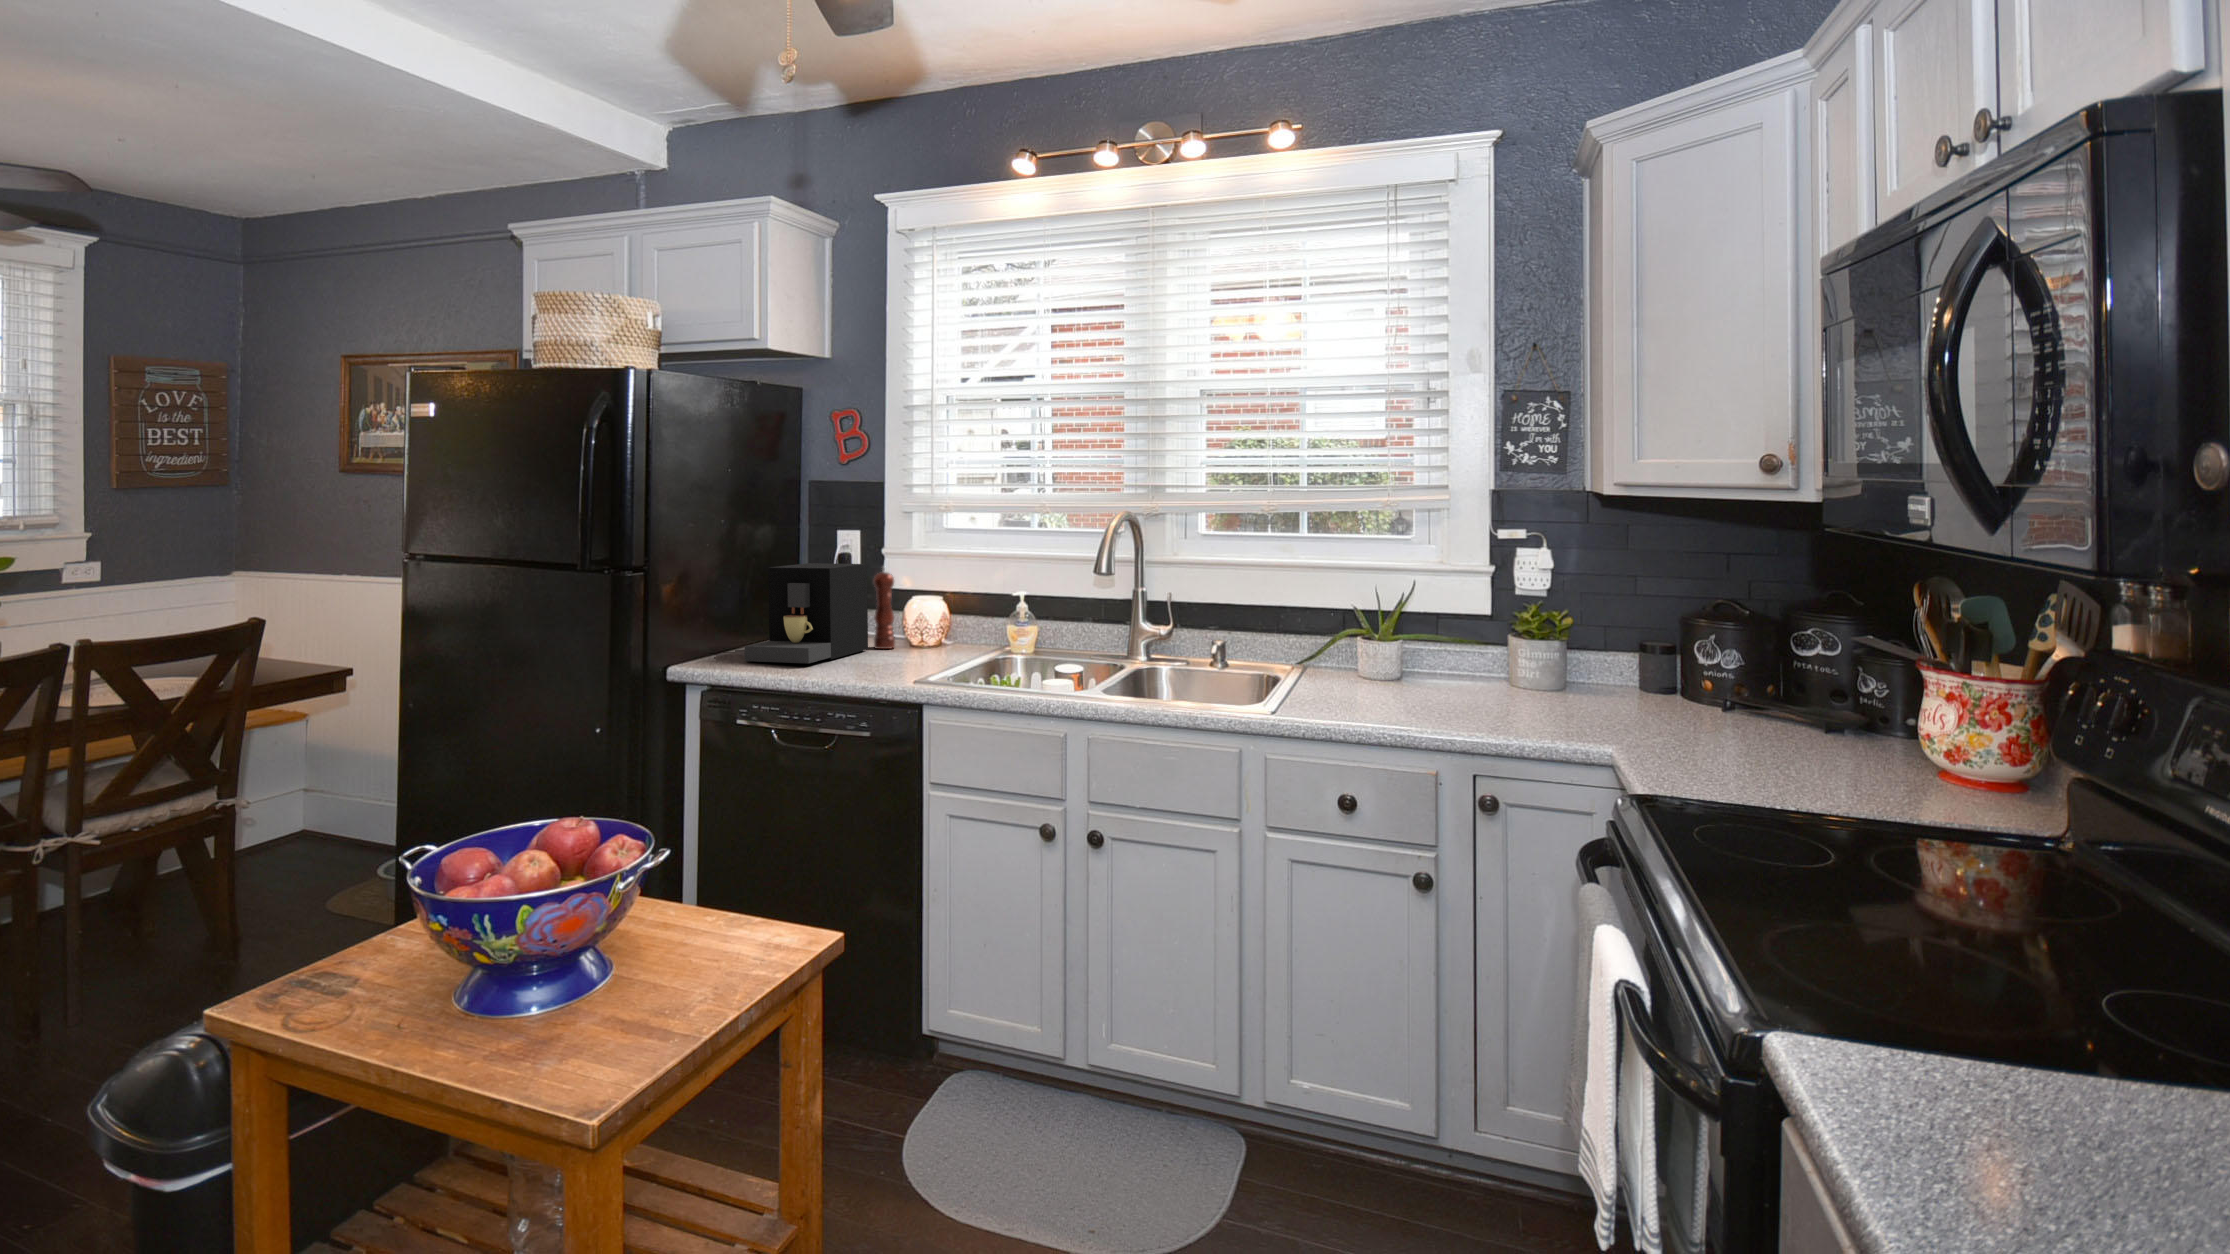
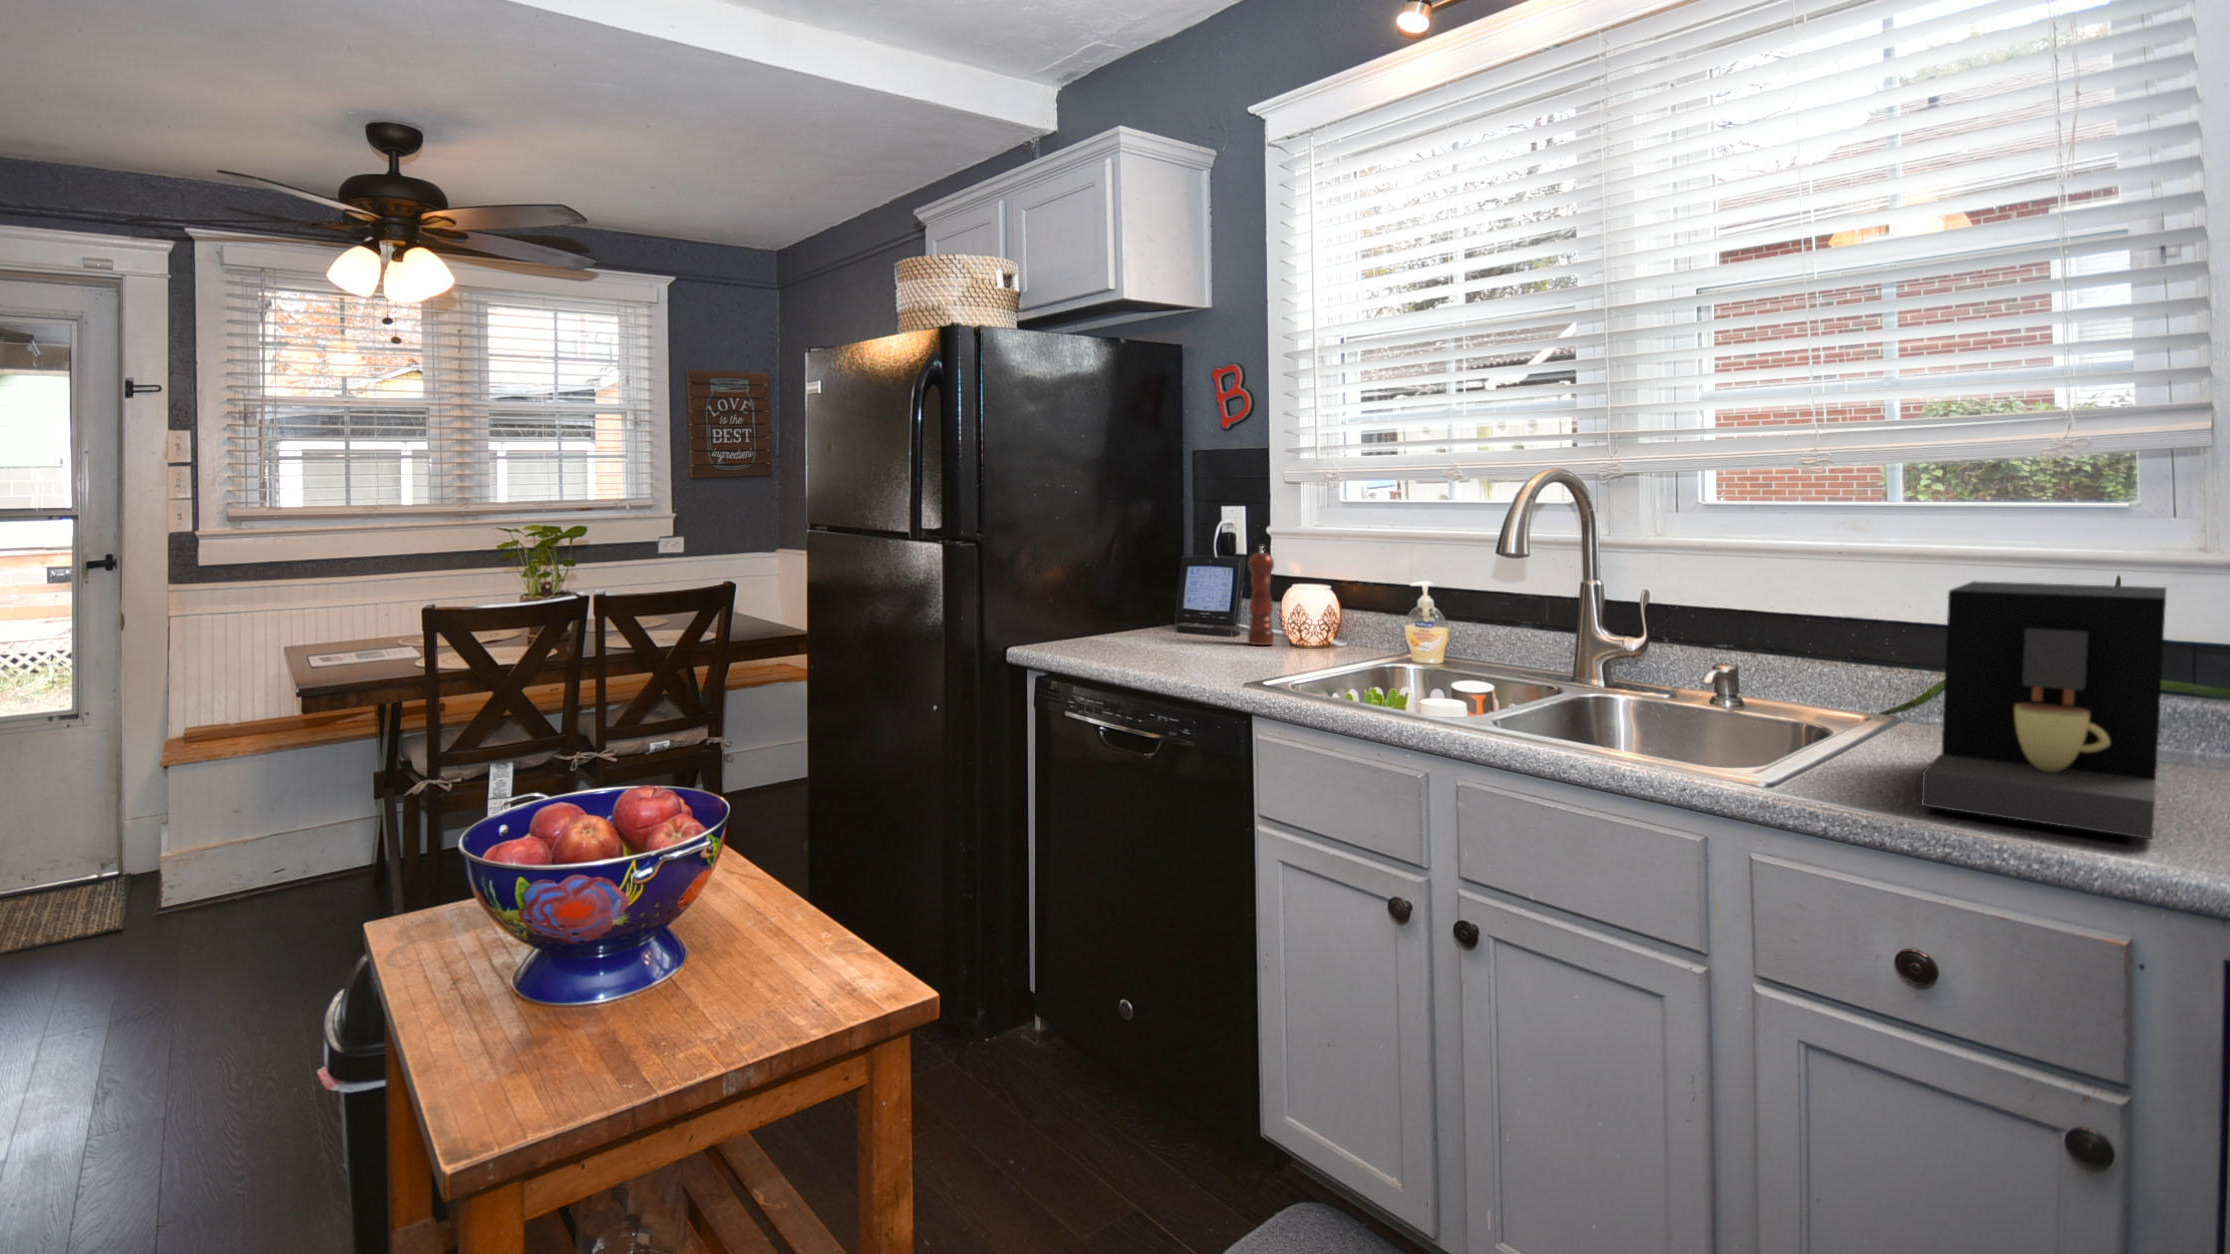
coffee maker: present [744,563,868,663] -> present [1921,581,2166,839]

